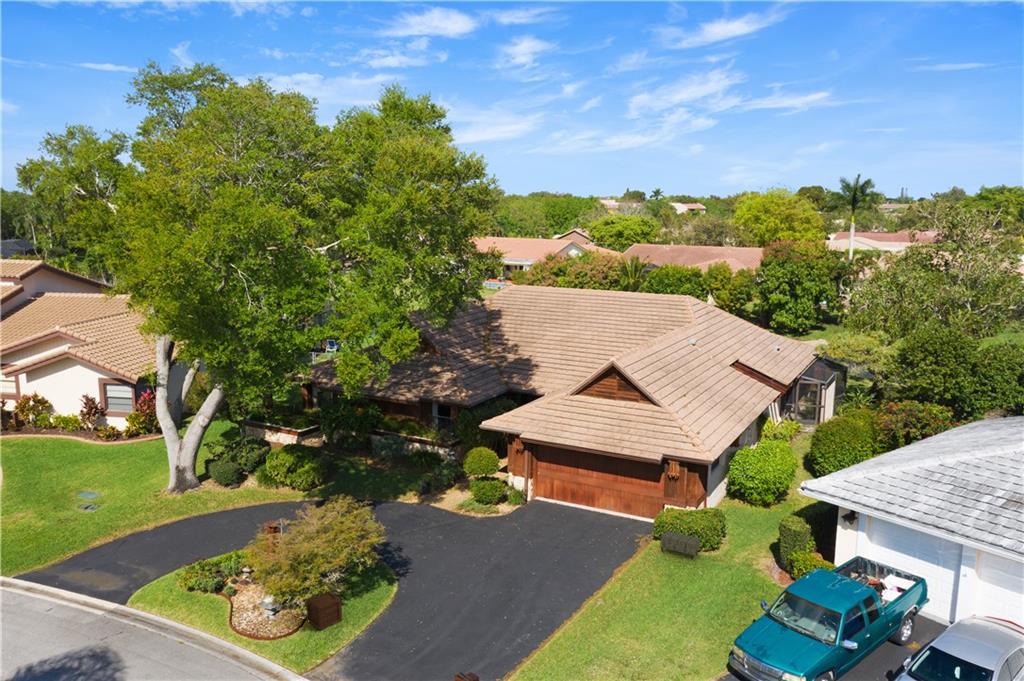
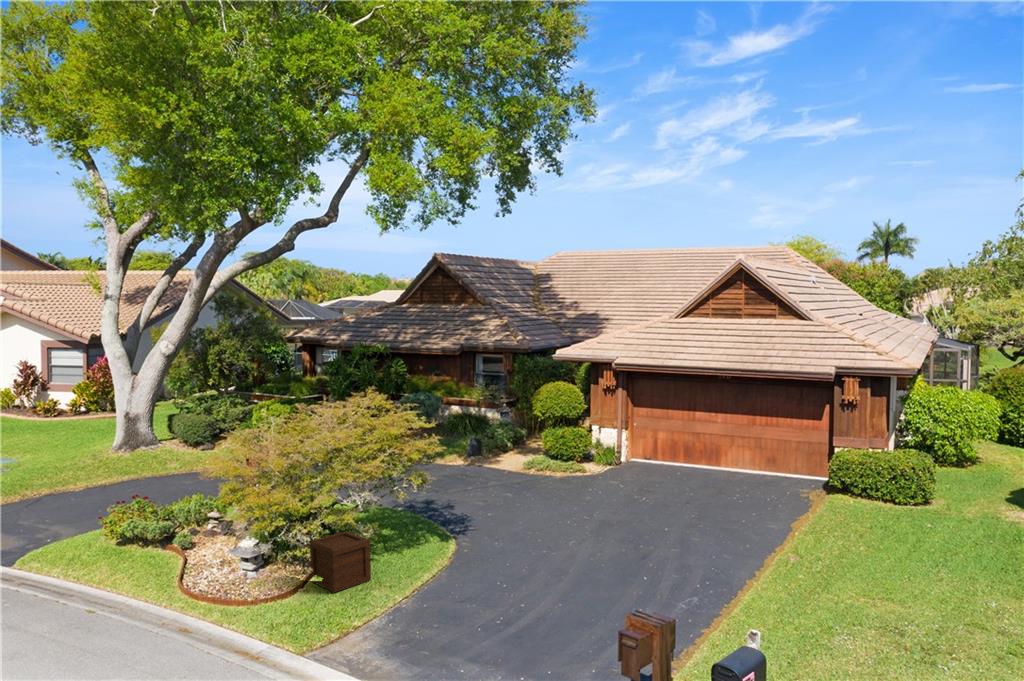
bench: present [660,531,699,559] -> none [853,473,916,511]

